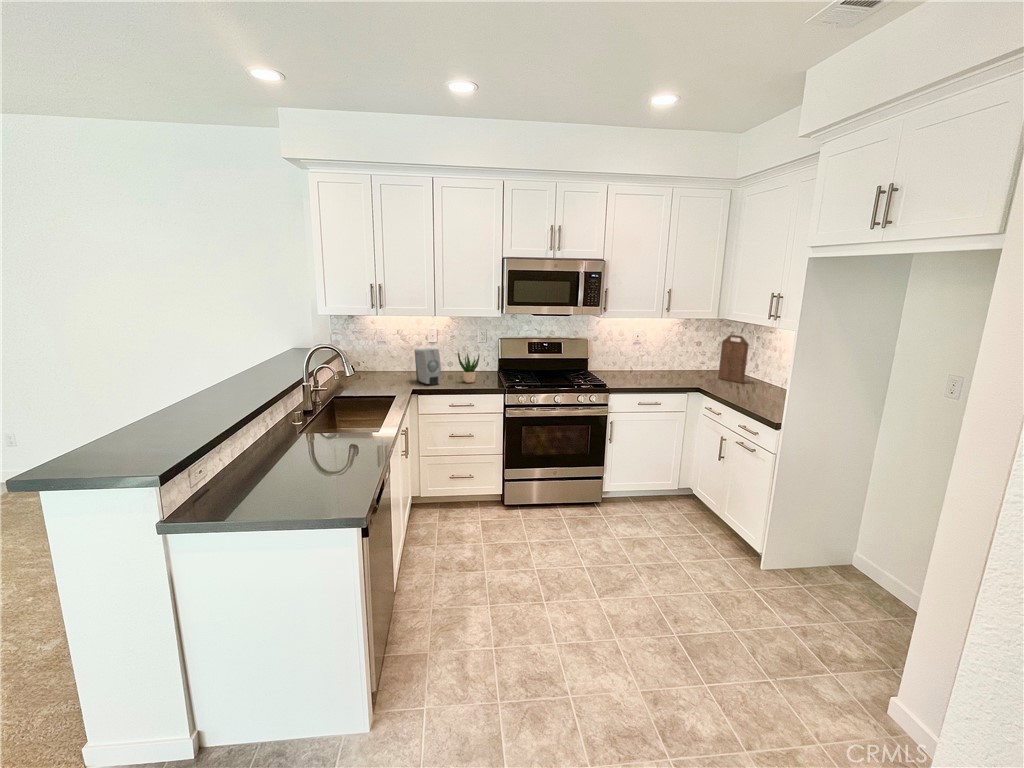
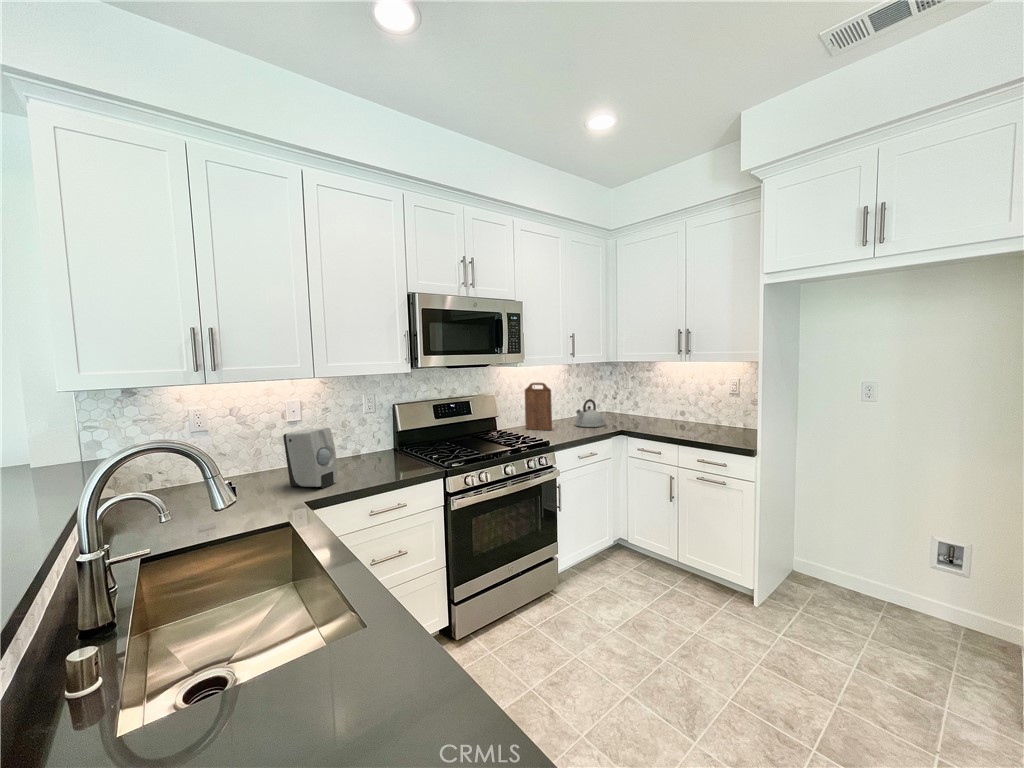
cutting board: present [718,335,749,383] -> present [525,383,552,430]
potted plant: present [458,352,479,383] -> none [358,423,390,472]
kettle: none [668,354,700,383] -> present [575,399,604,427]

